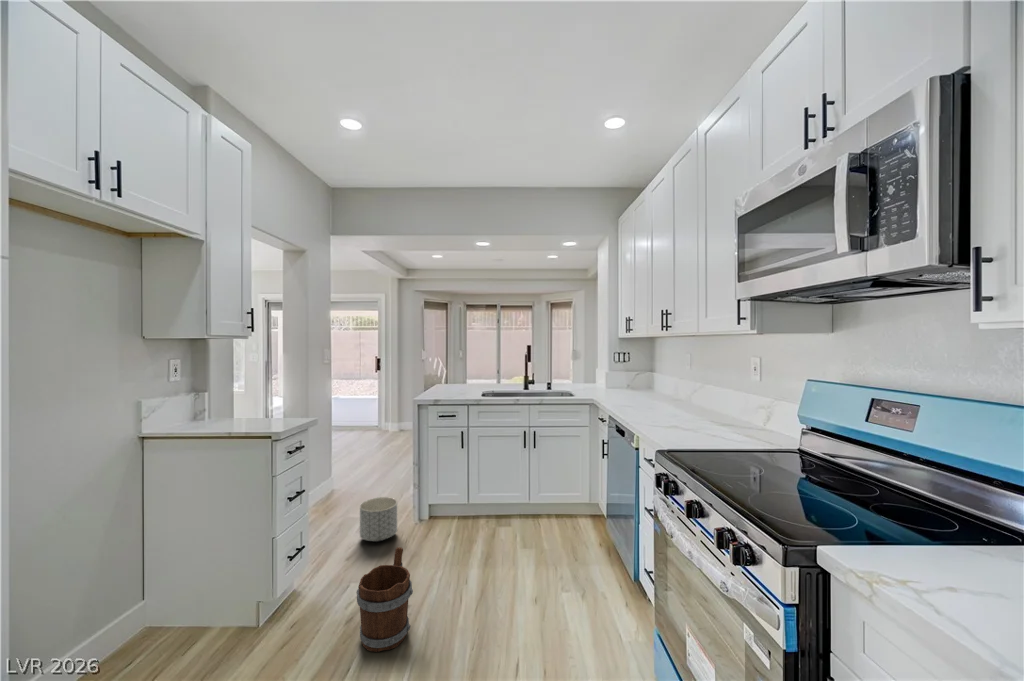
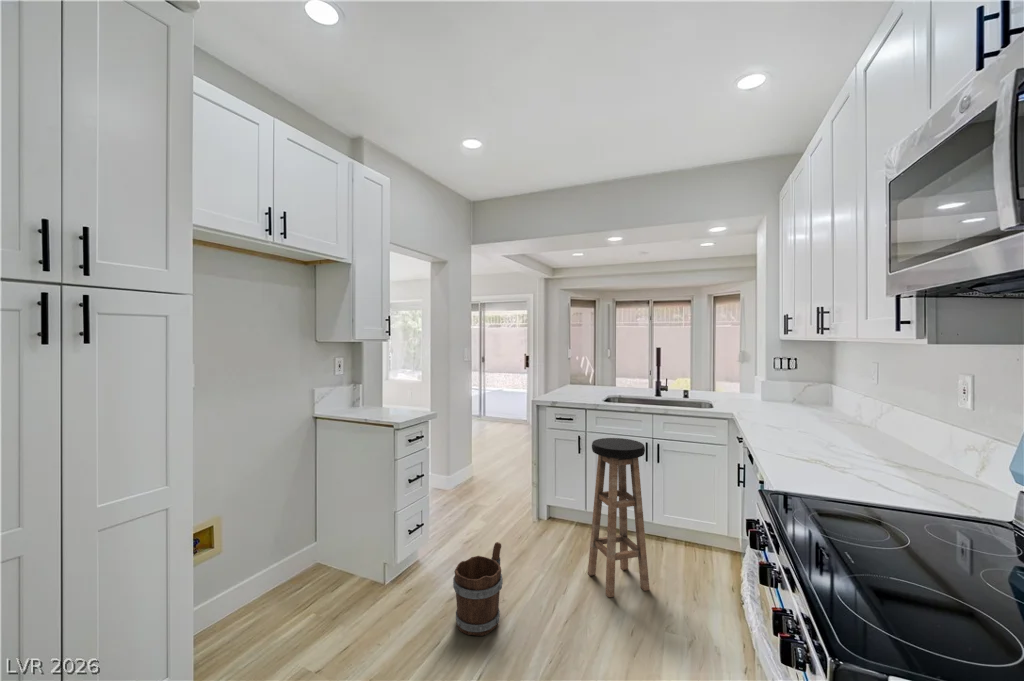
bar stool: none [482,428,539,578] -> present [588,438,649,597]
planter: present [360,497,397,542] -> none [481,492,514,534]

